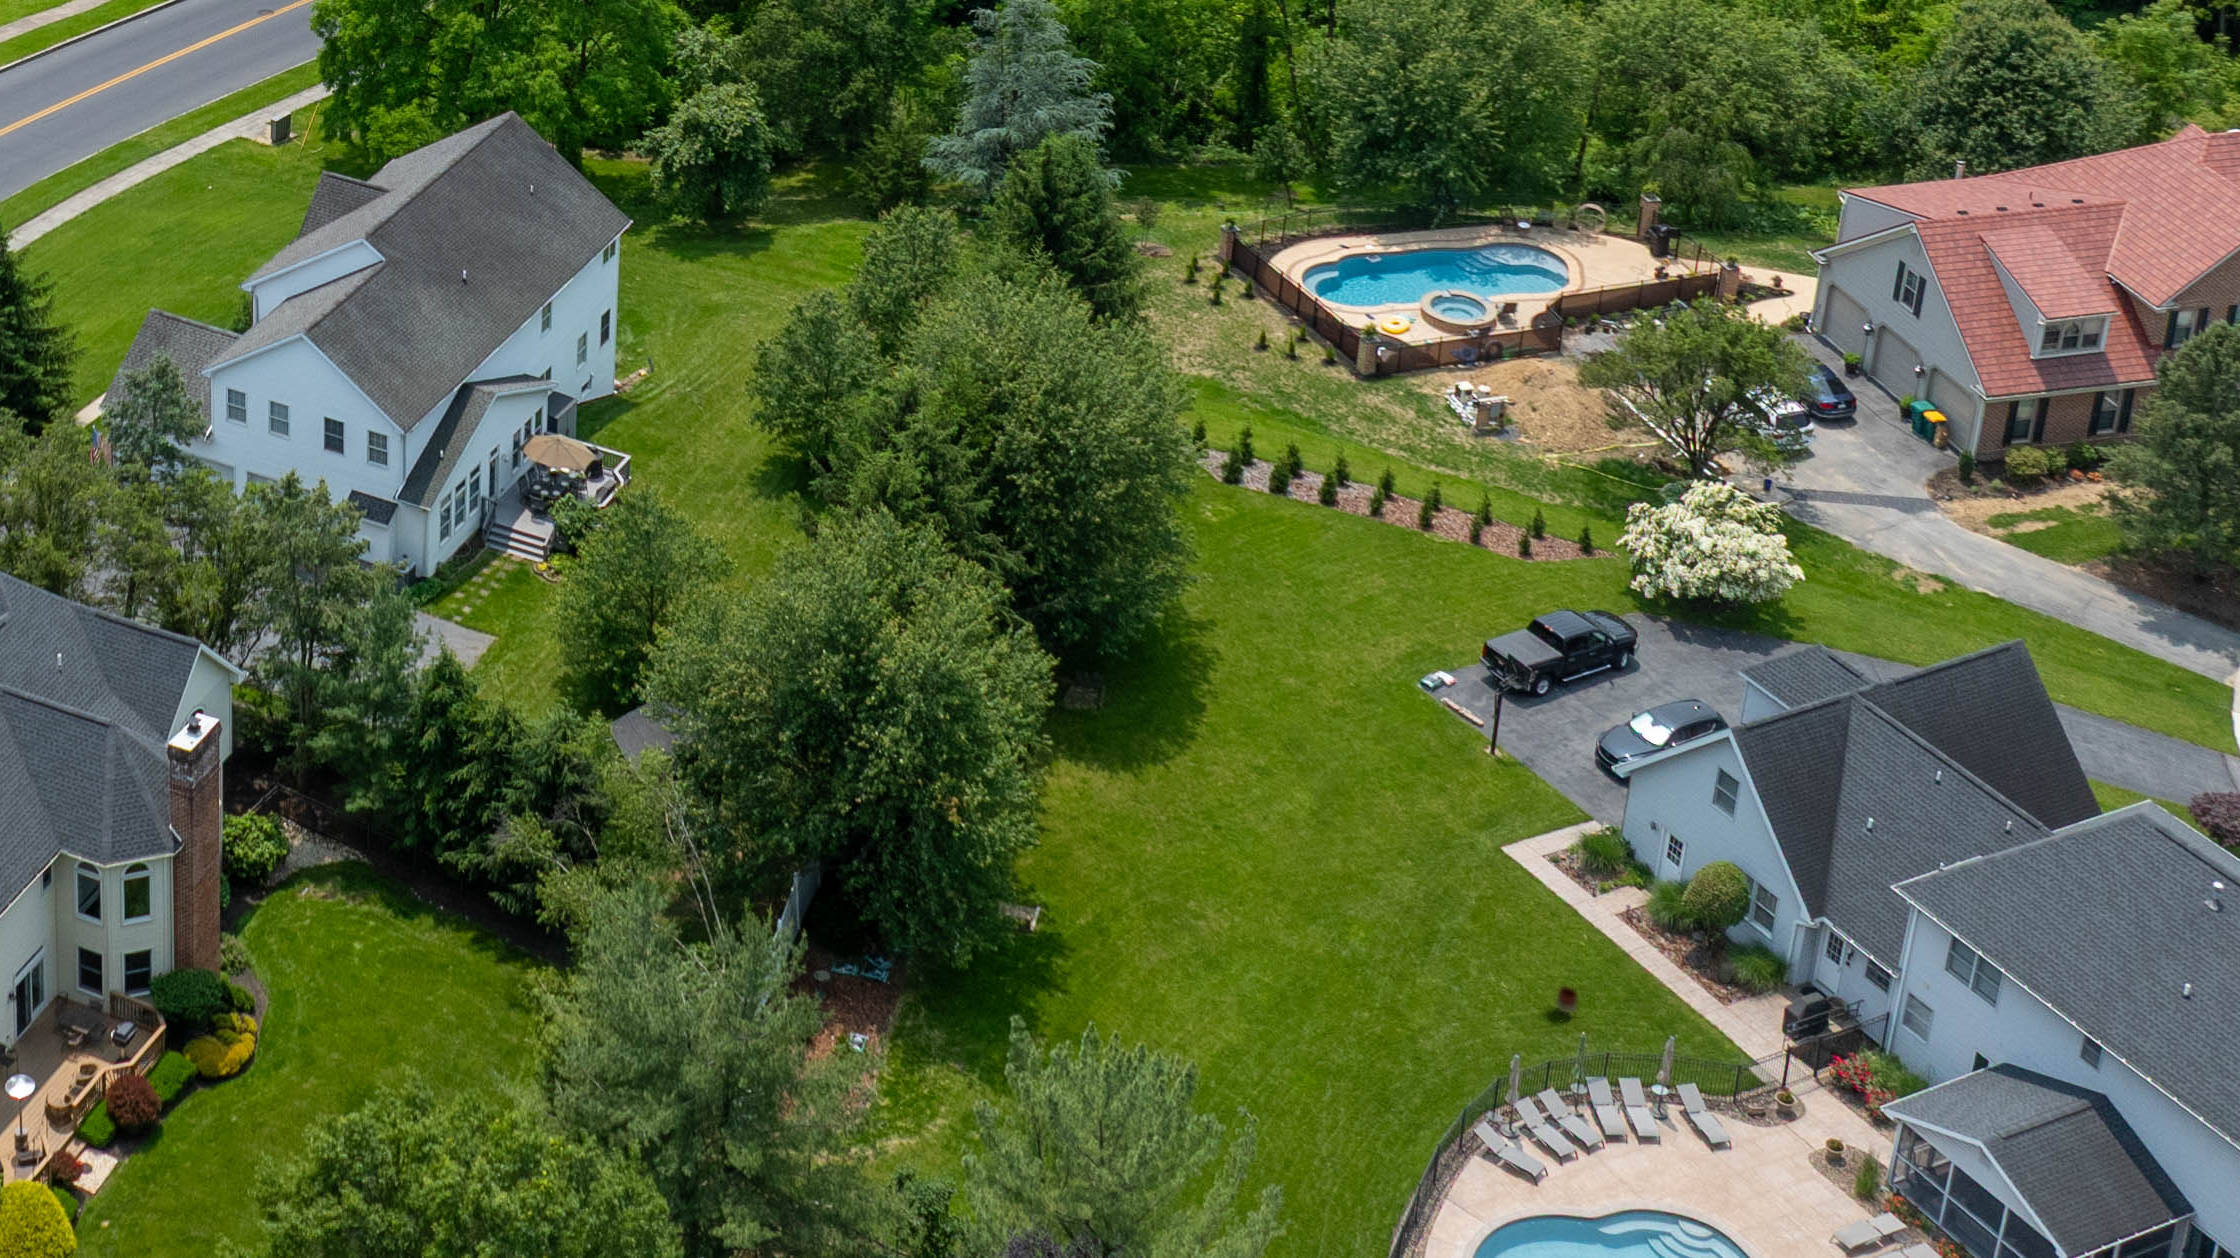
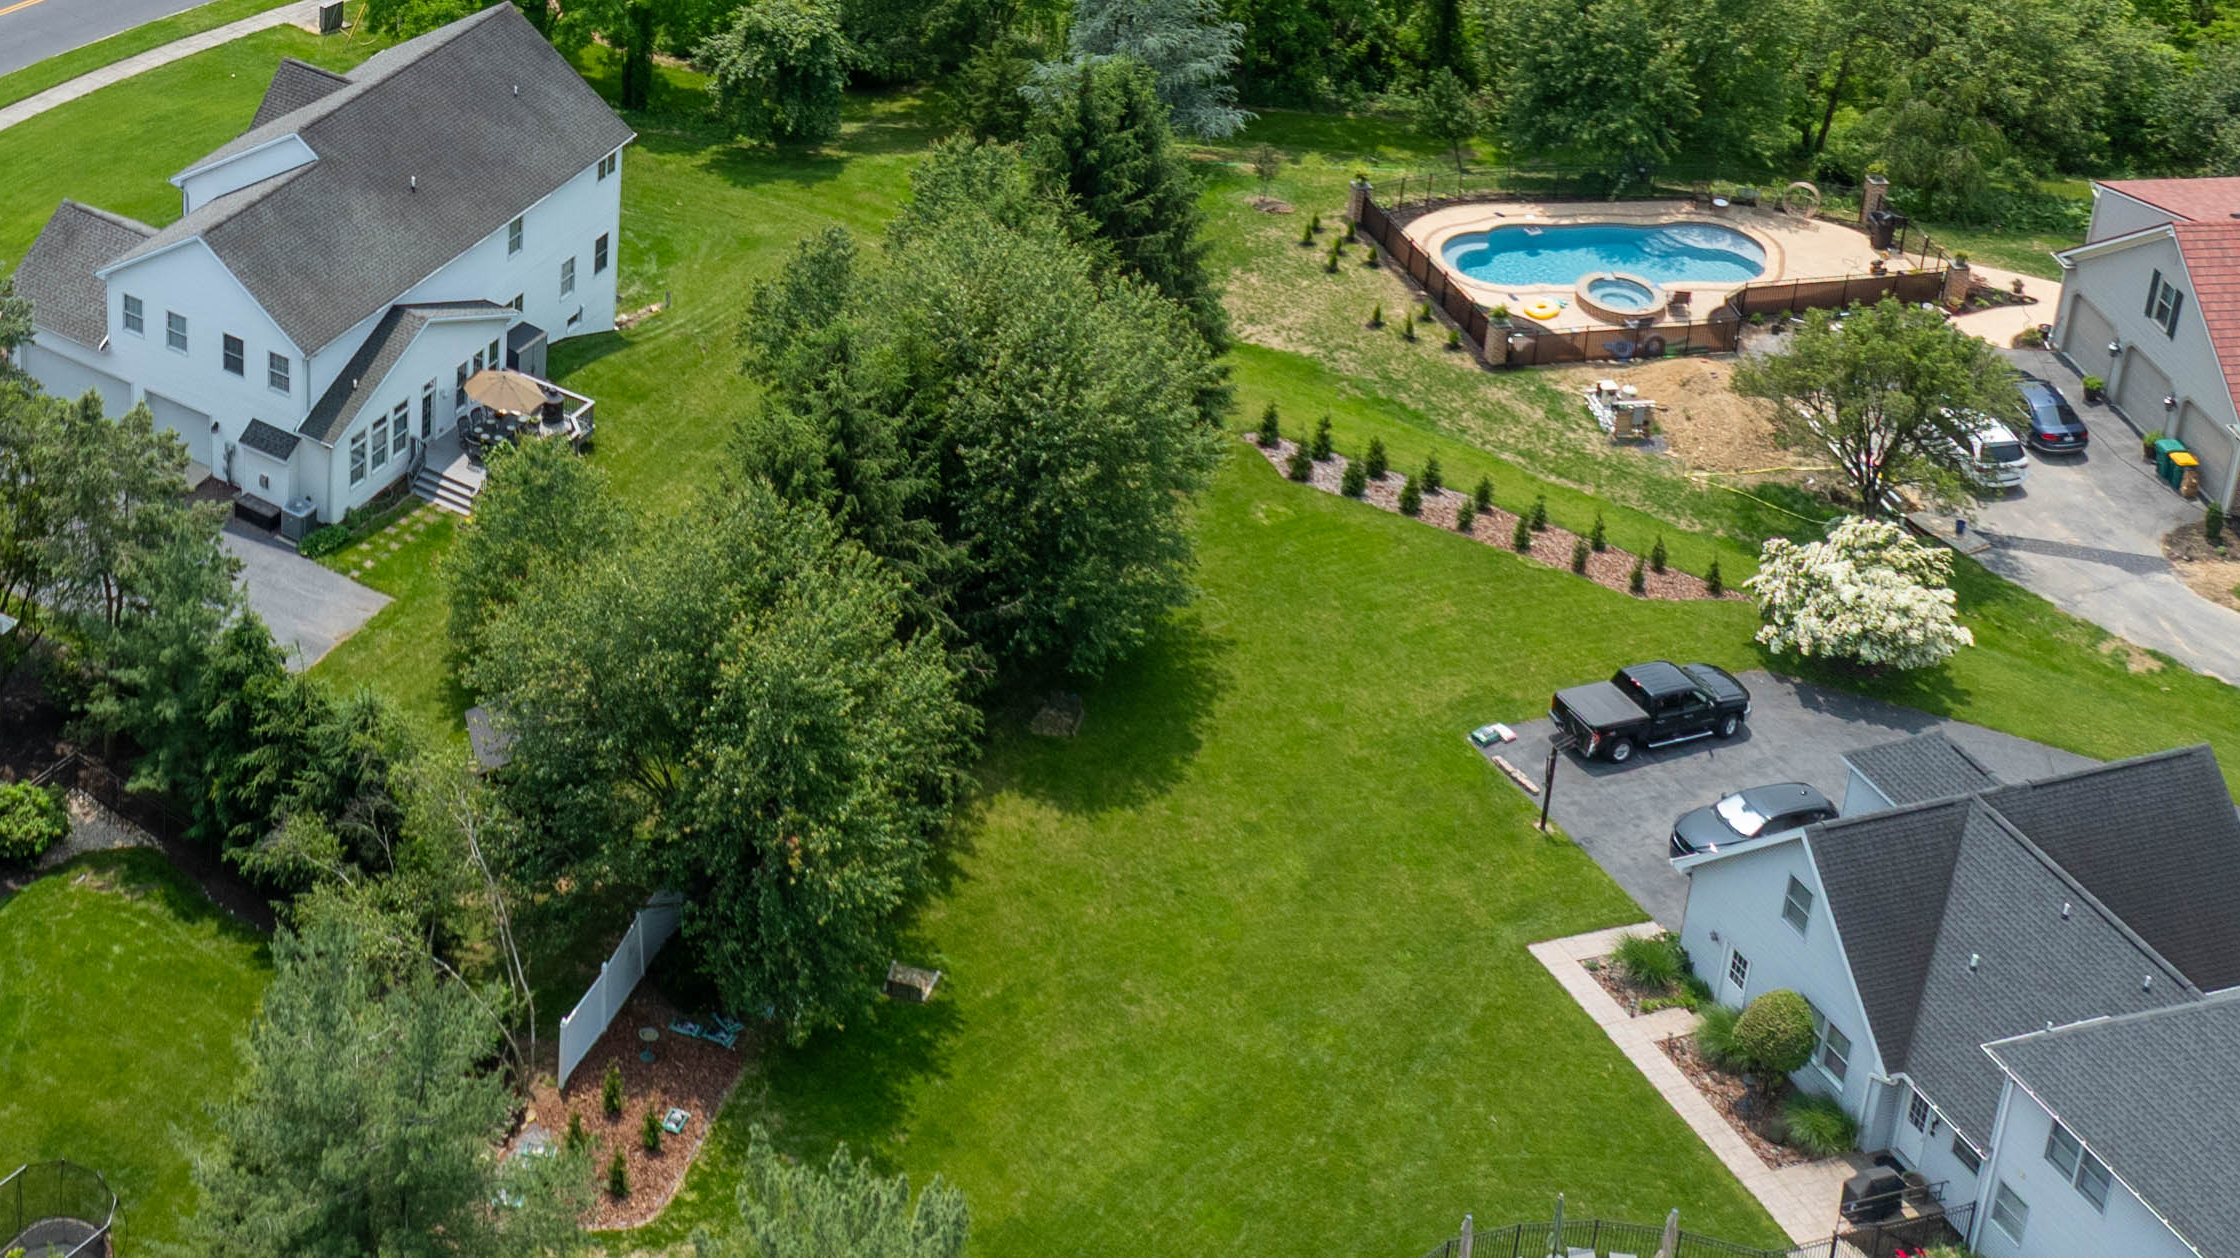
planter: present [1557,986,1578,1013] -> none [1547,1129,1575,1171]

